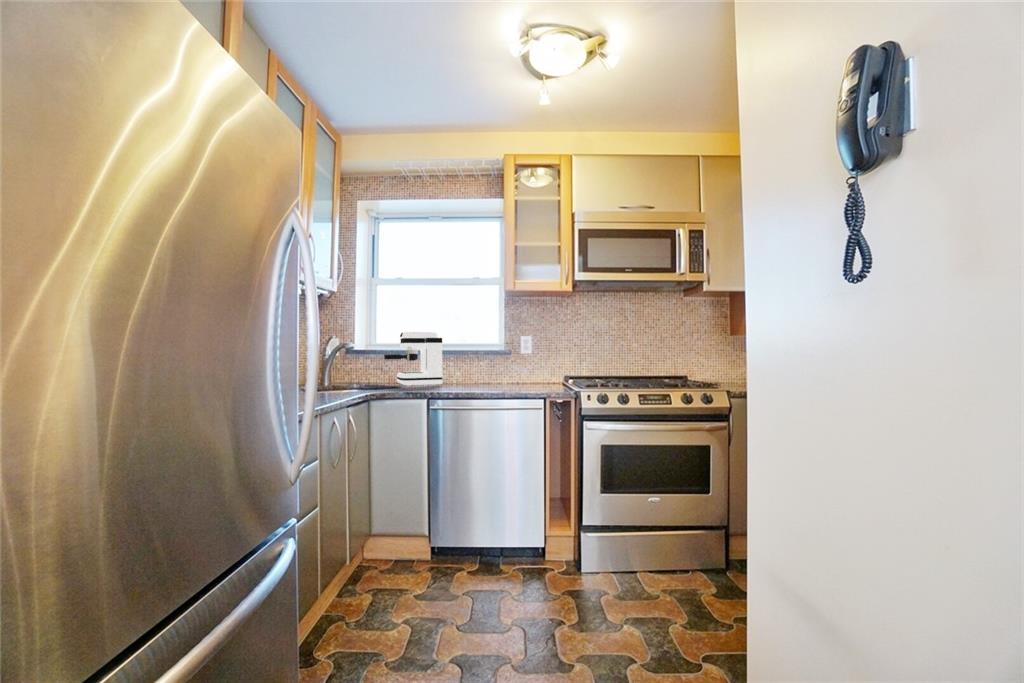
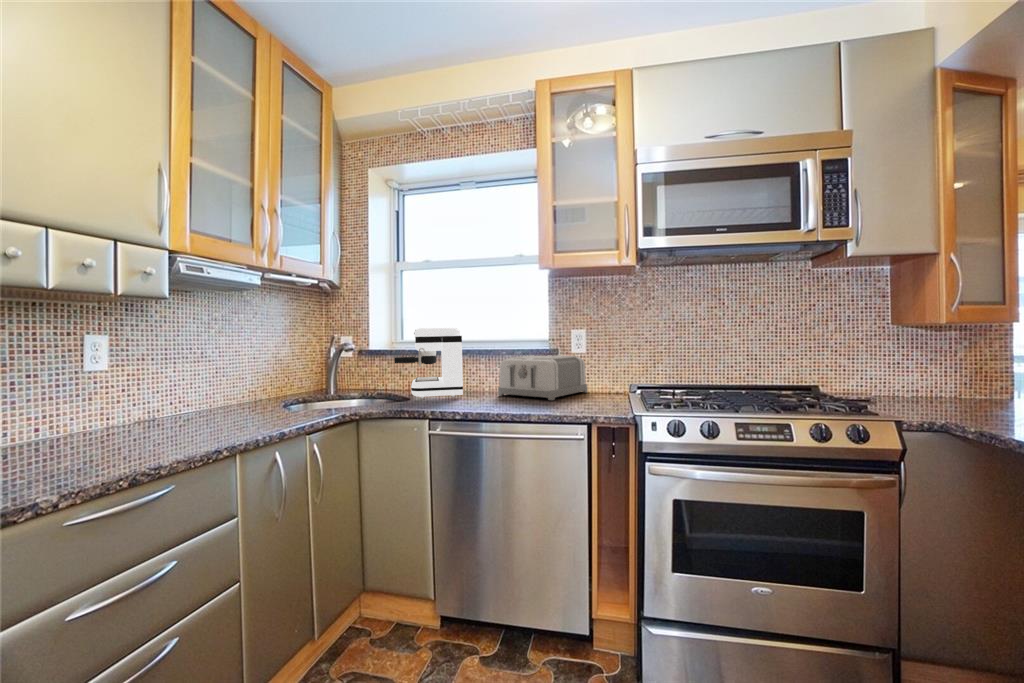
toaster: none [469,355,534,386] -> present [498,356,588,400]

